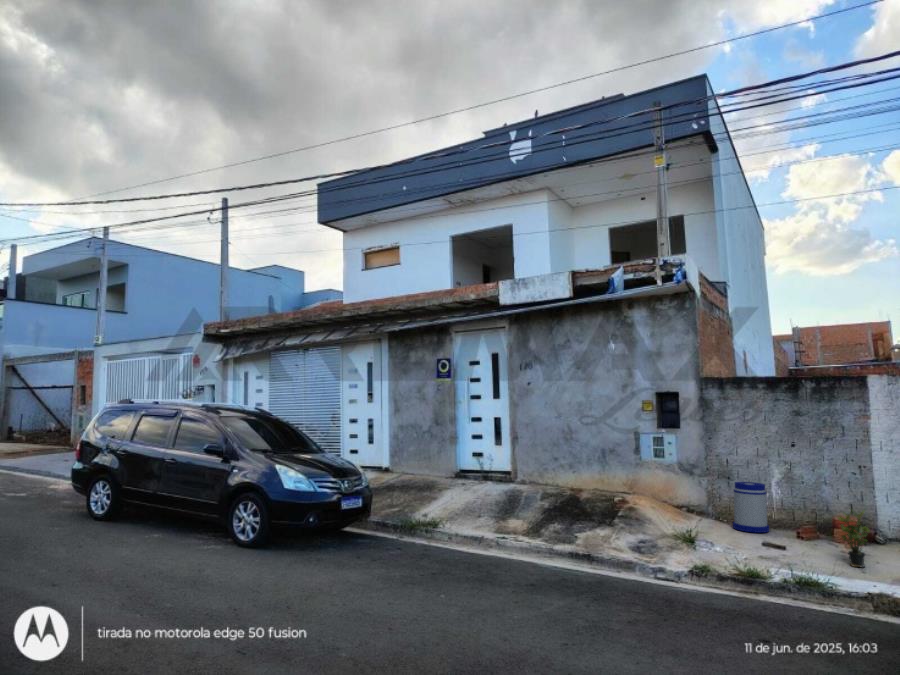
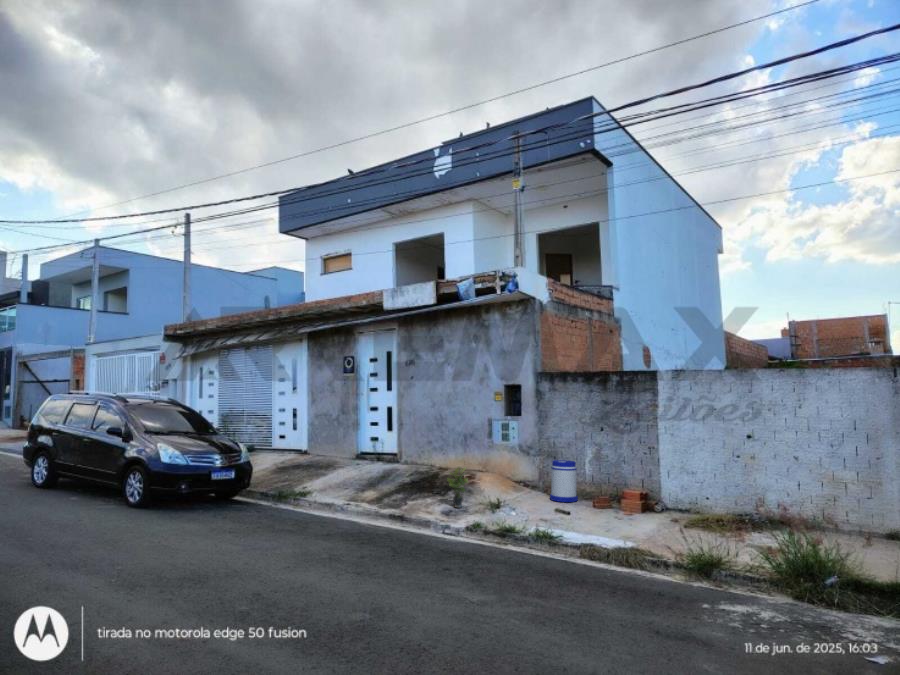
potted plant: present [838,510,870,567] -> present [448,468,468,508]

